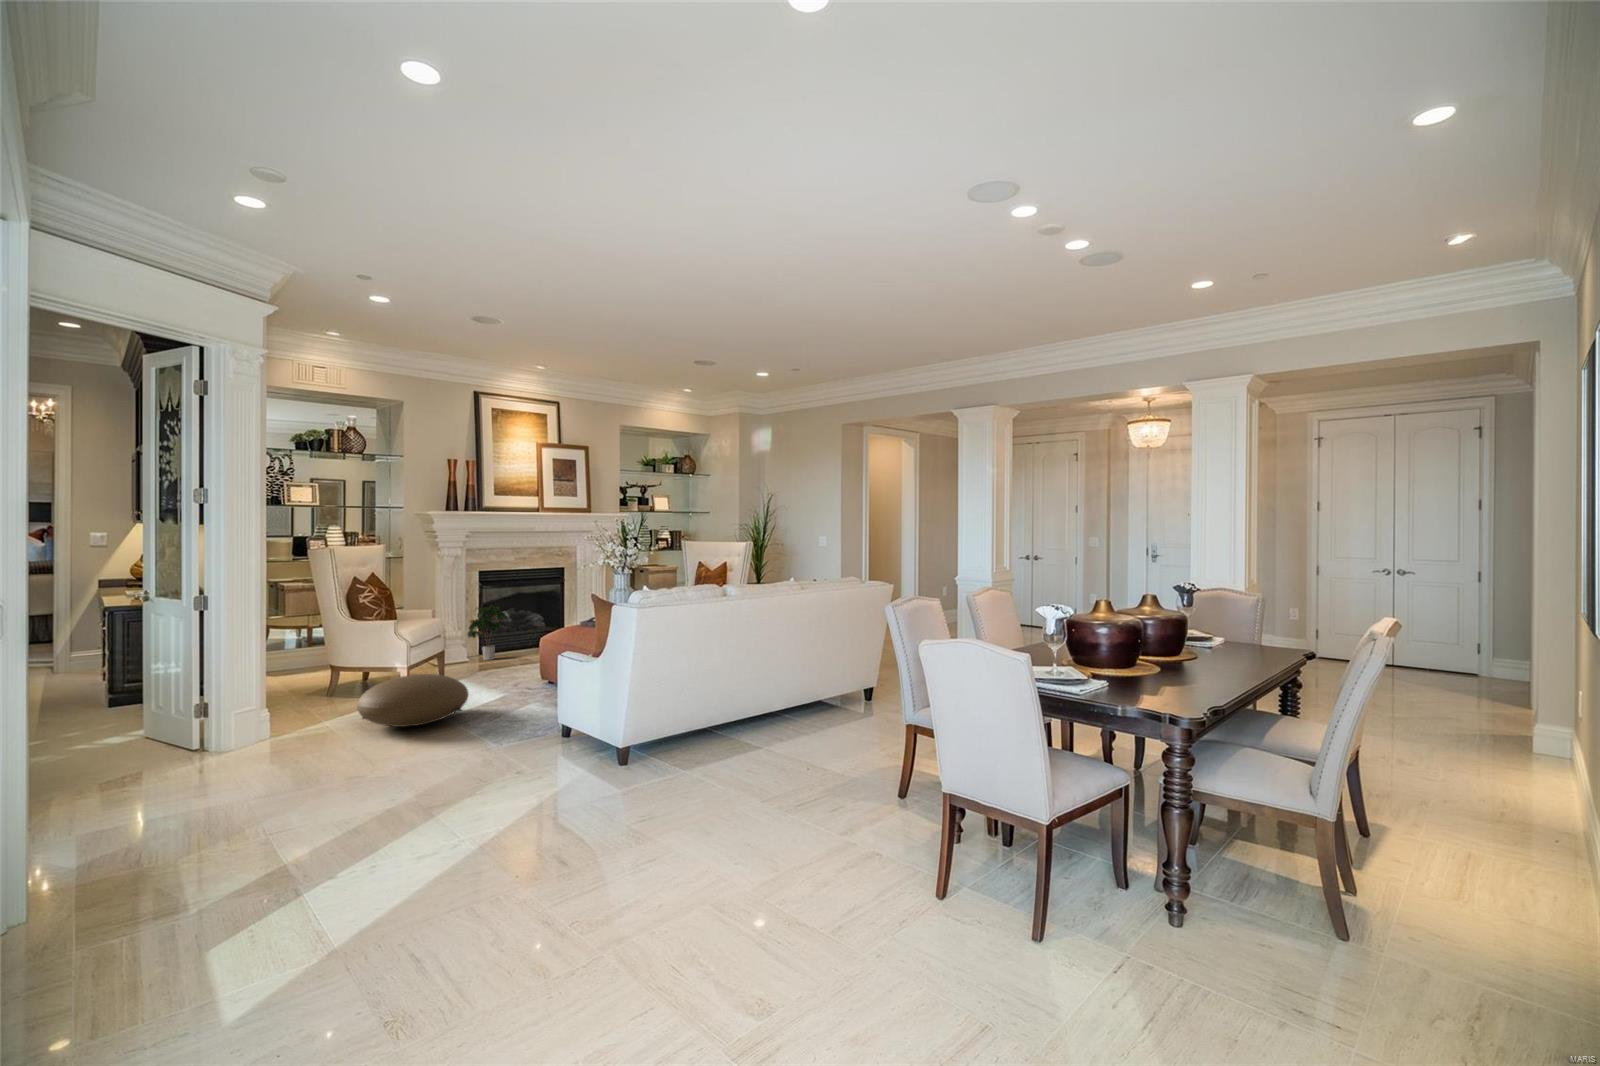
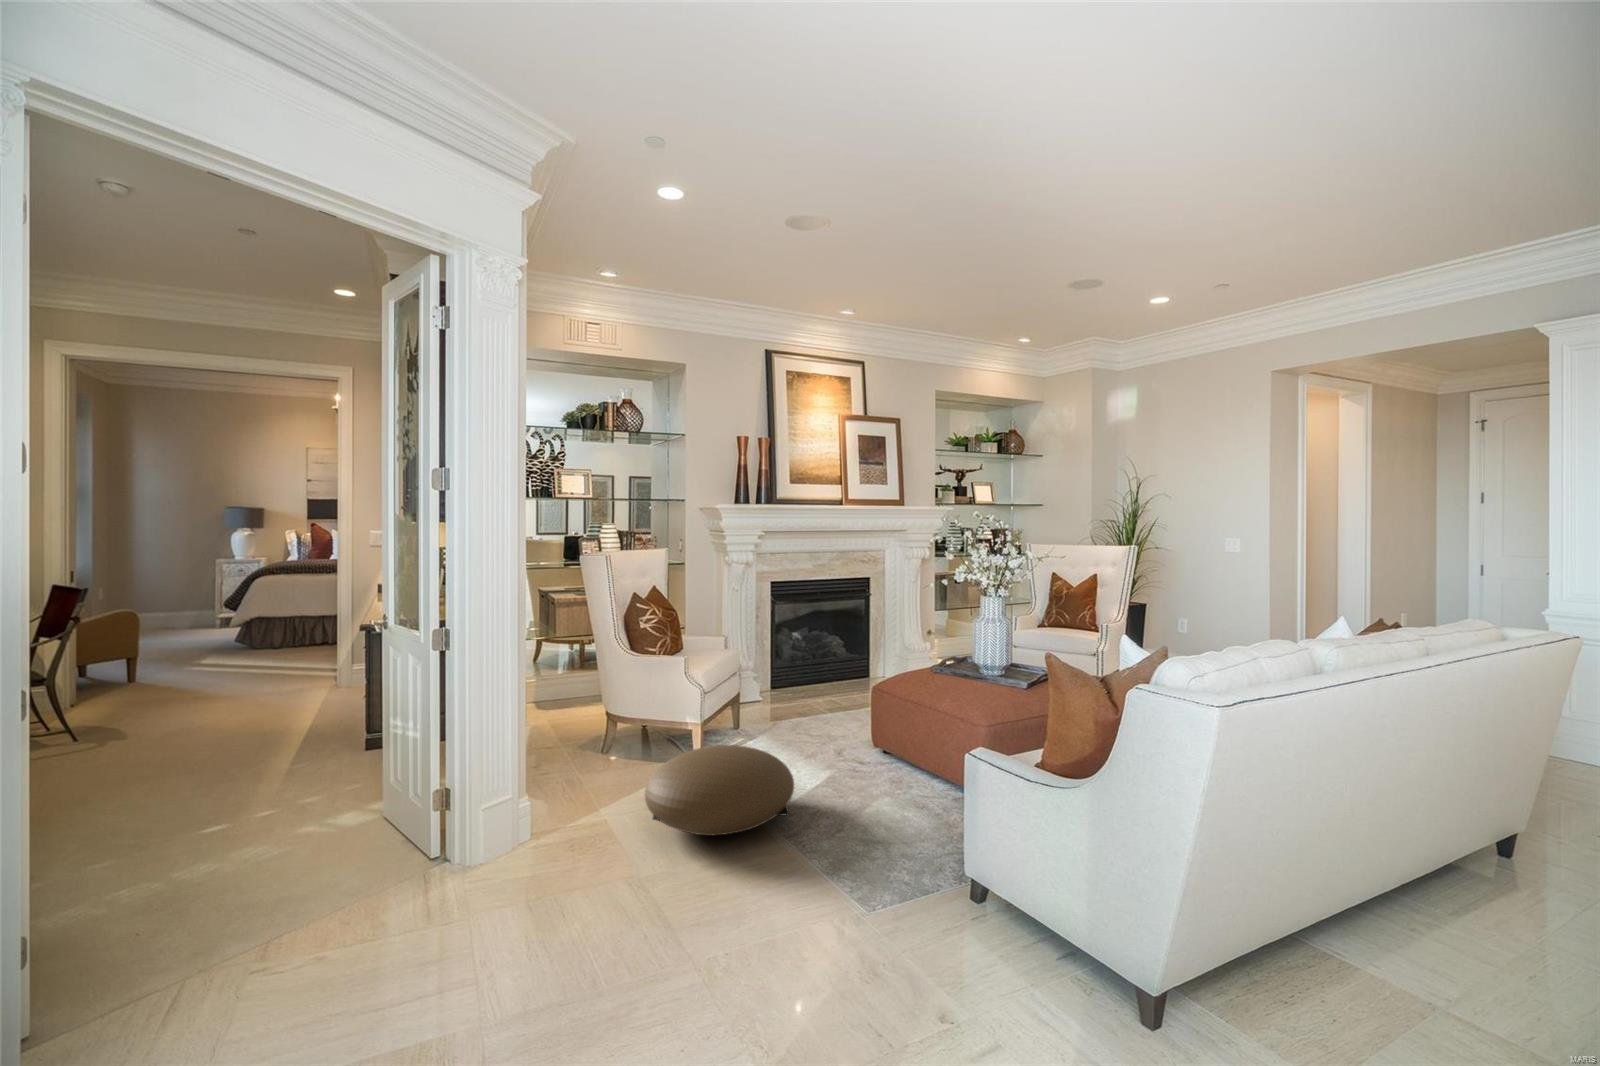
potted plant: present [468,605,506,660] -> none [760,627,804,700]

